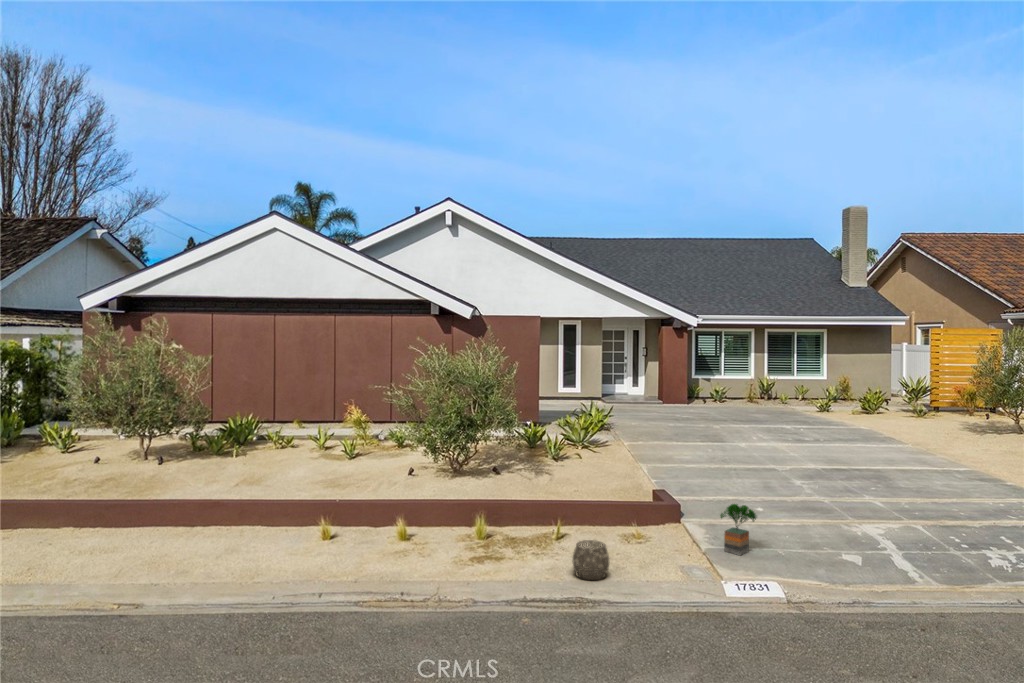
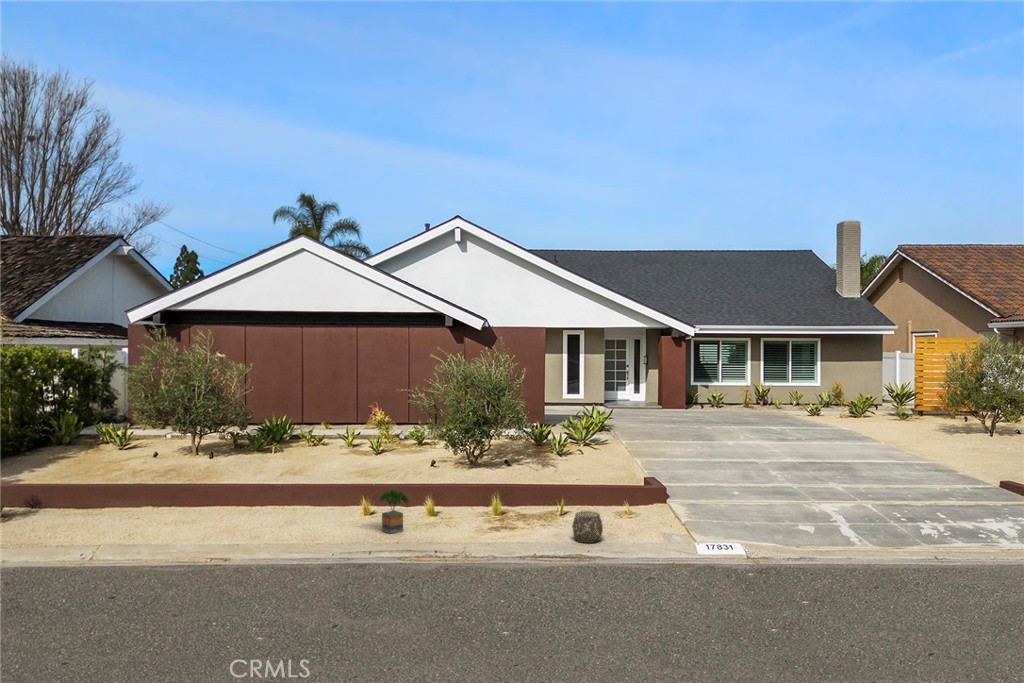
potted tree: present [720,504,757,555] -> present [379,490,410,534]

